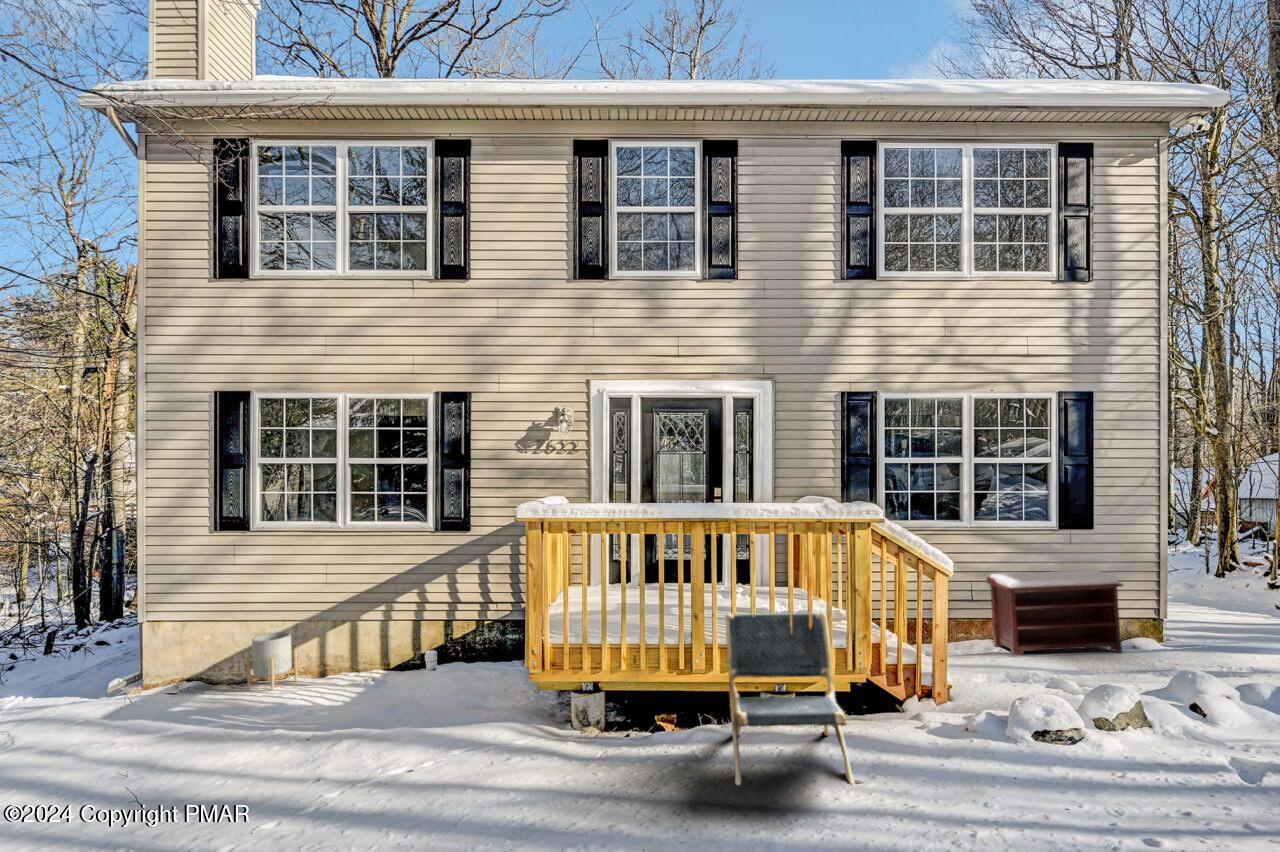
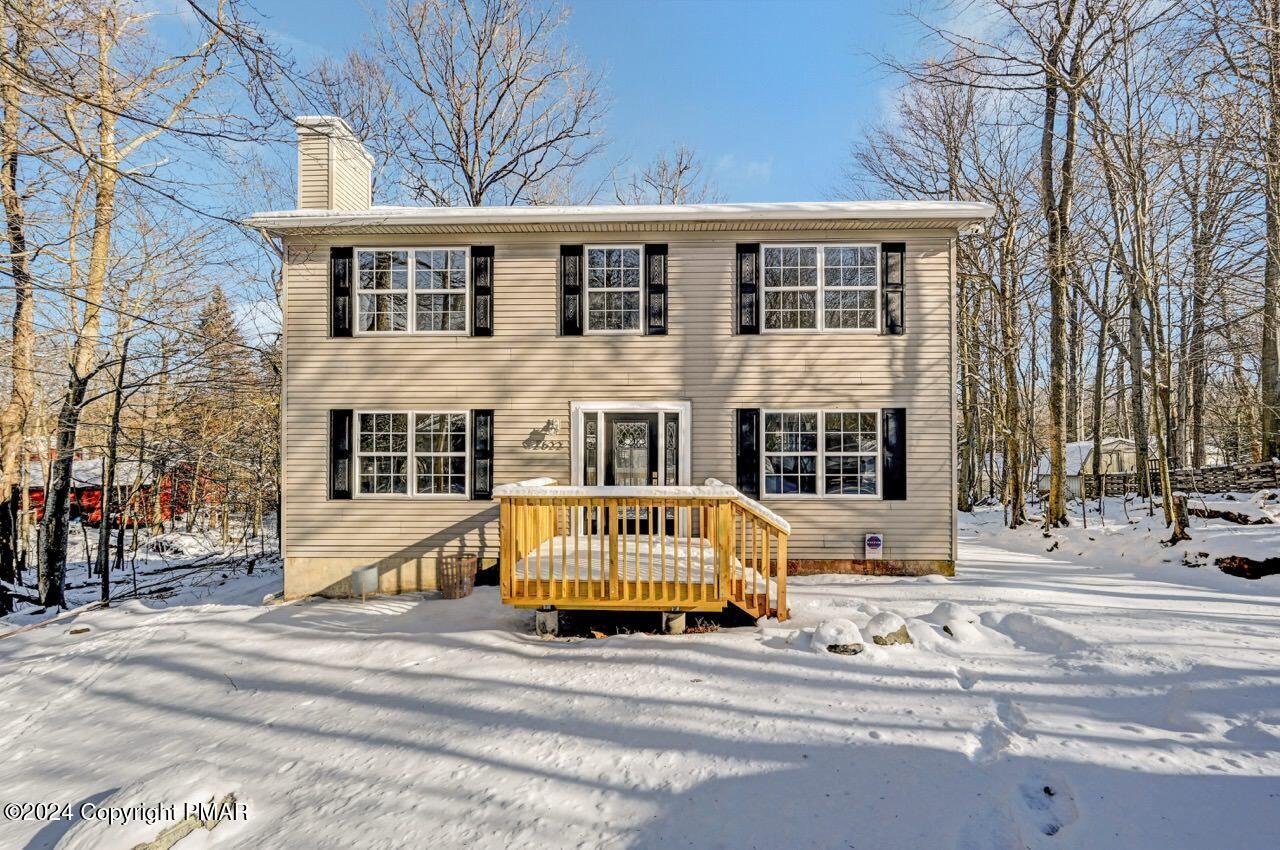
bench: present [987,570,1123,655] -> none [832,529,922,588]
lounge chair: present [725,611,854,785] -> none [625,560,703,679]
basket: none [389,612,449,682] -> present [438,553,477,599]

